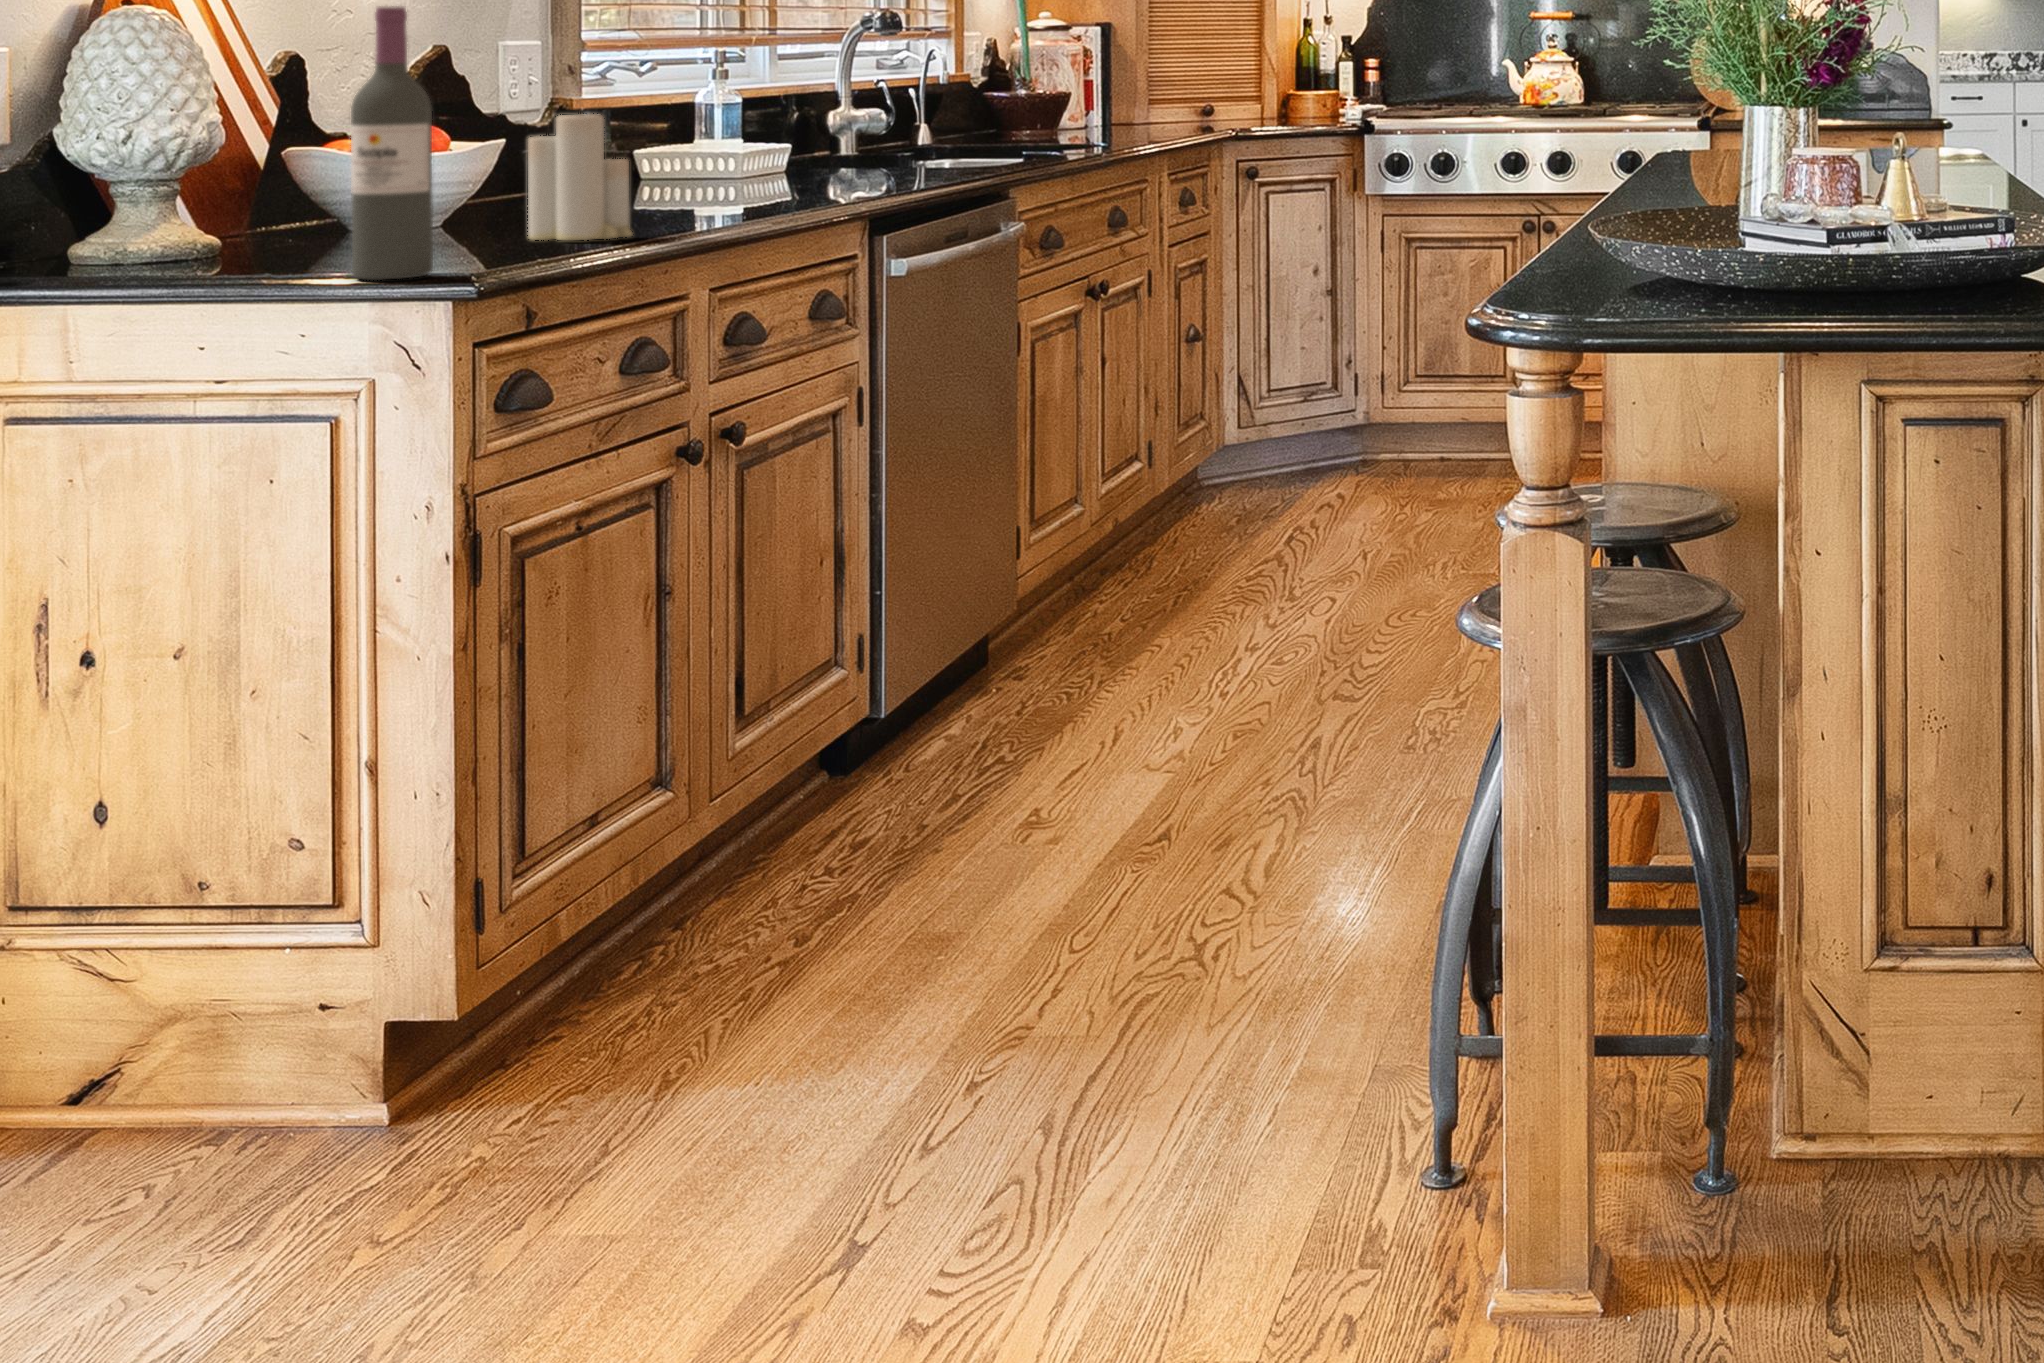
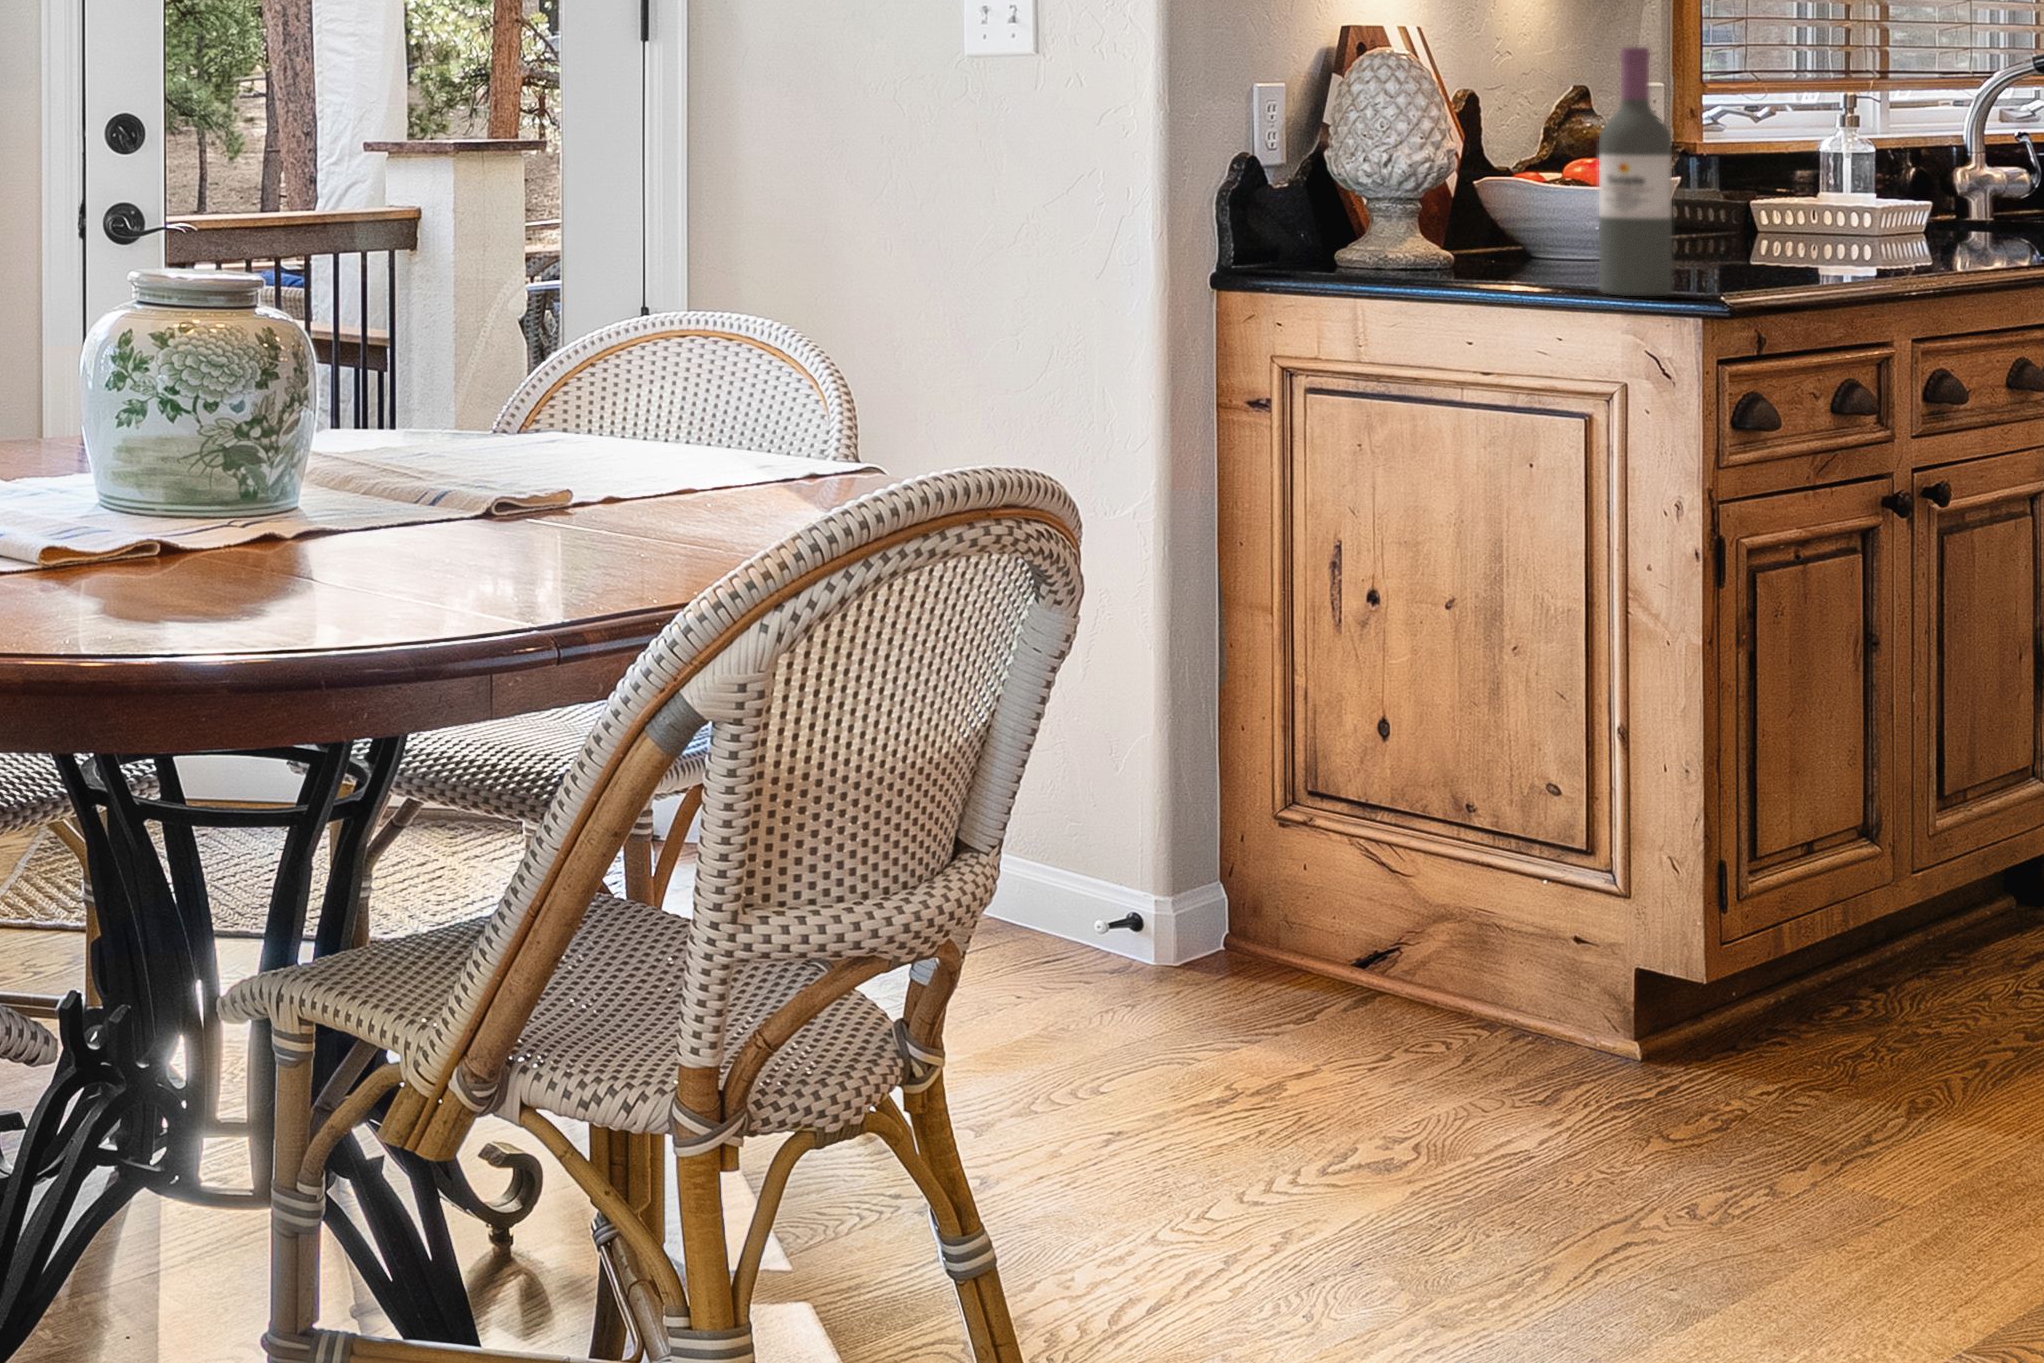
candle: present [528,114,632,240] -> none [1720,139,1832,278]

